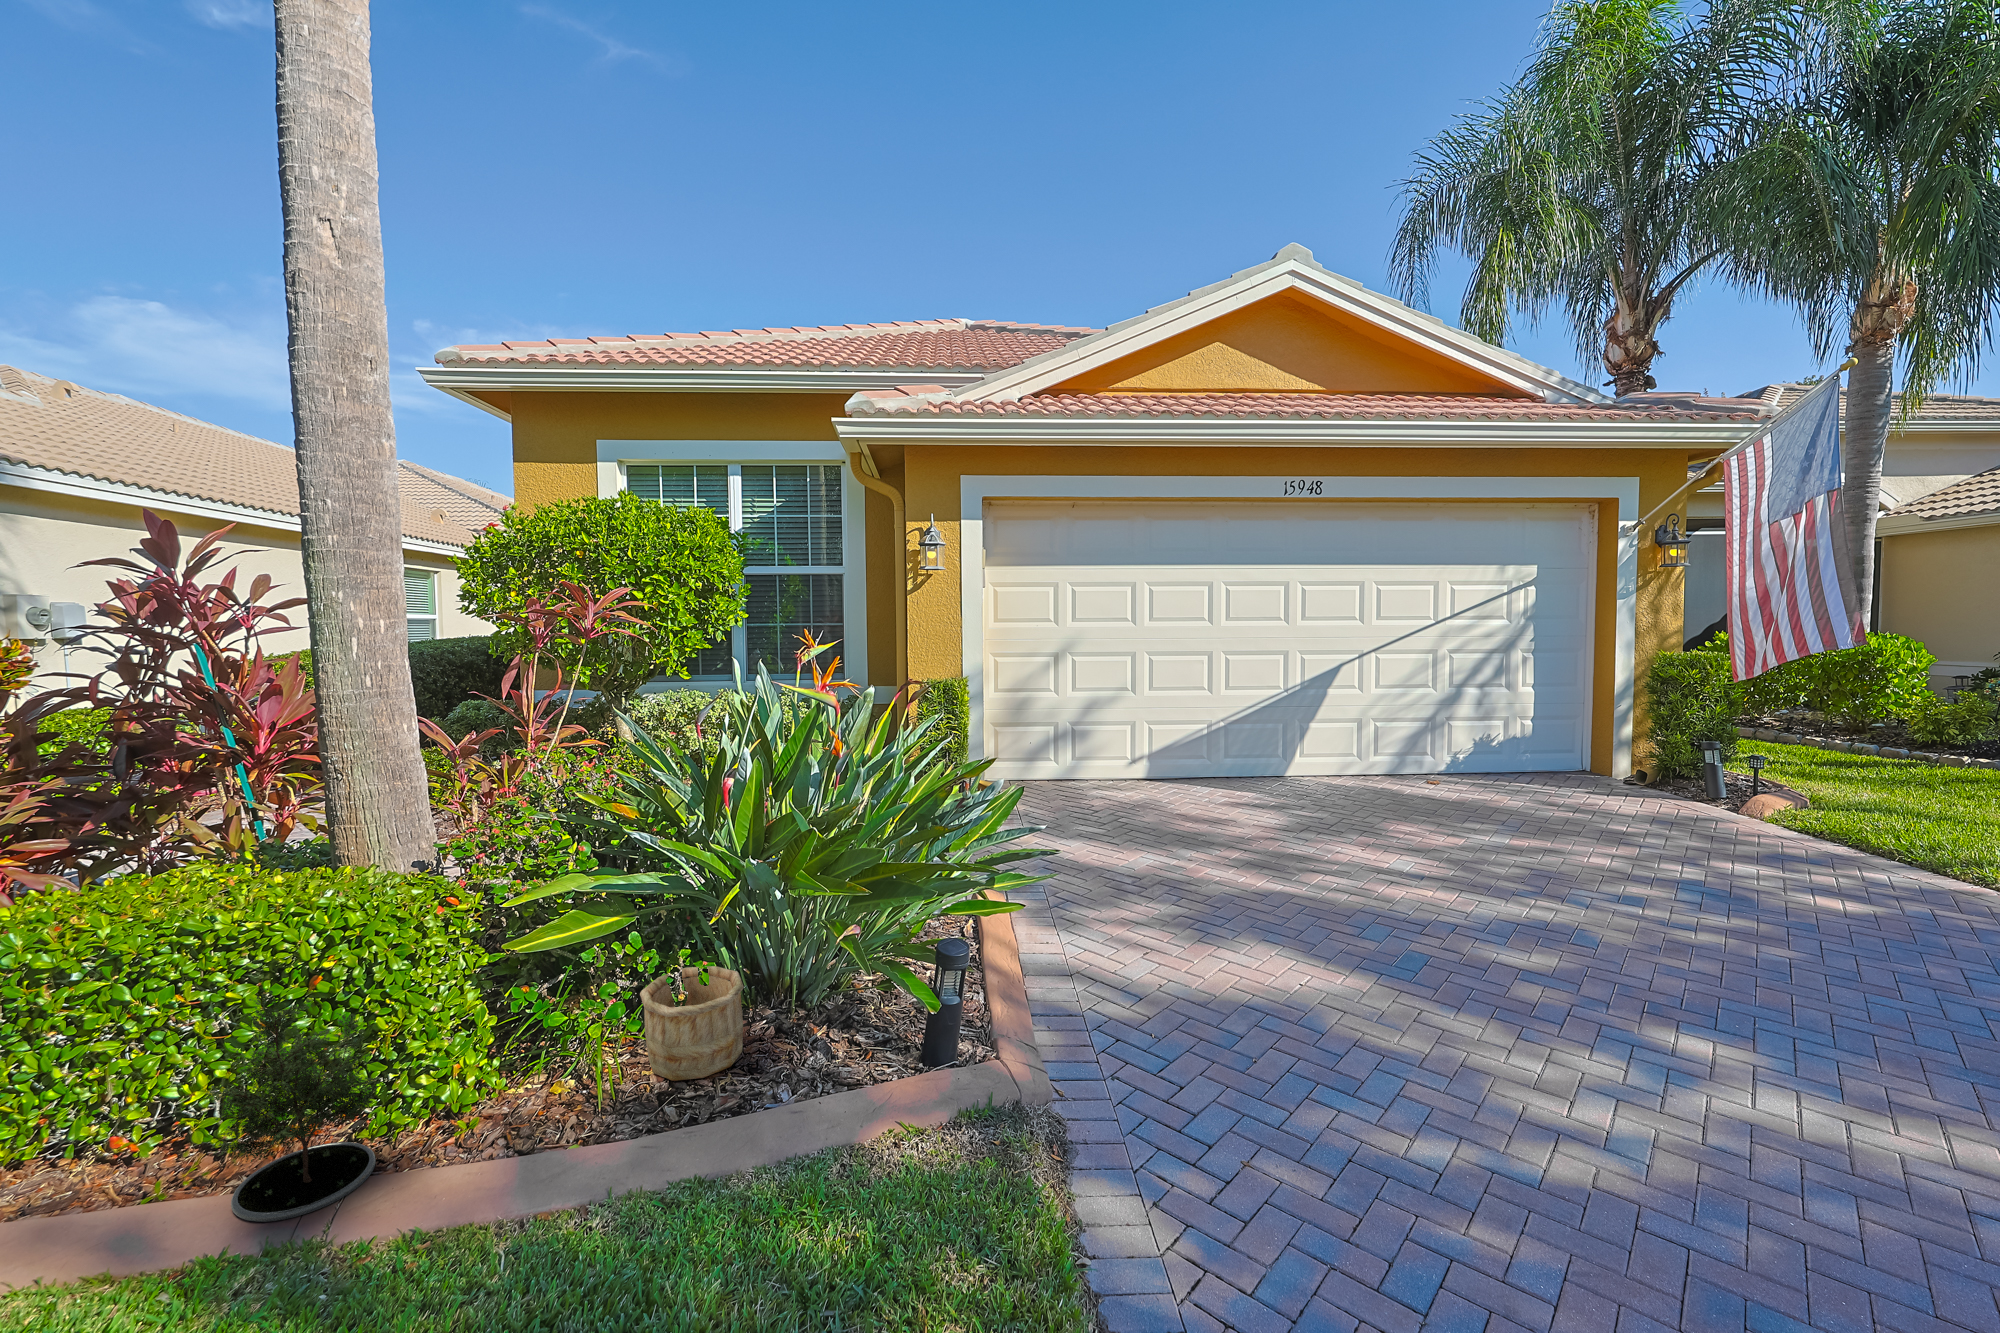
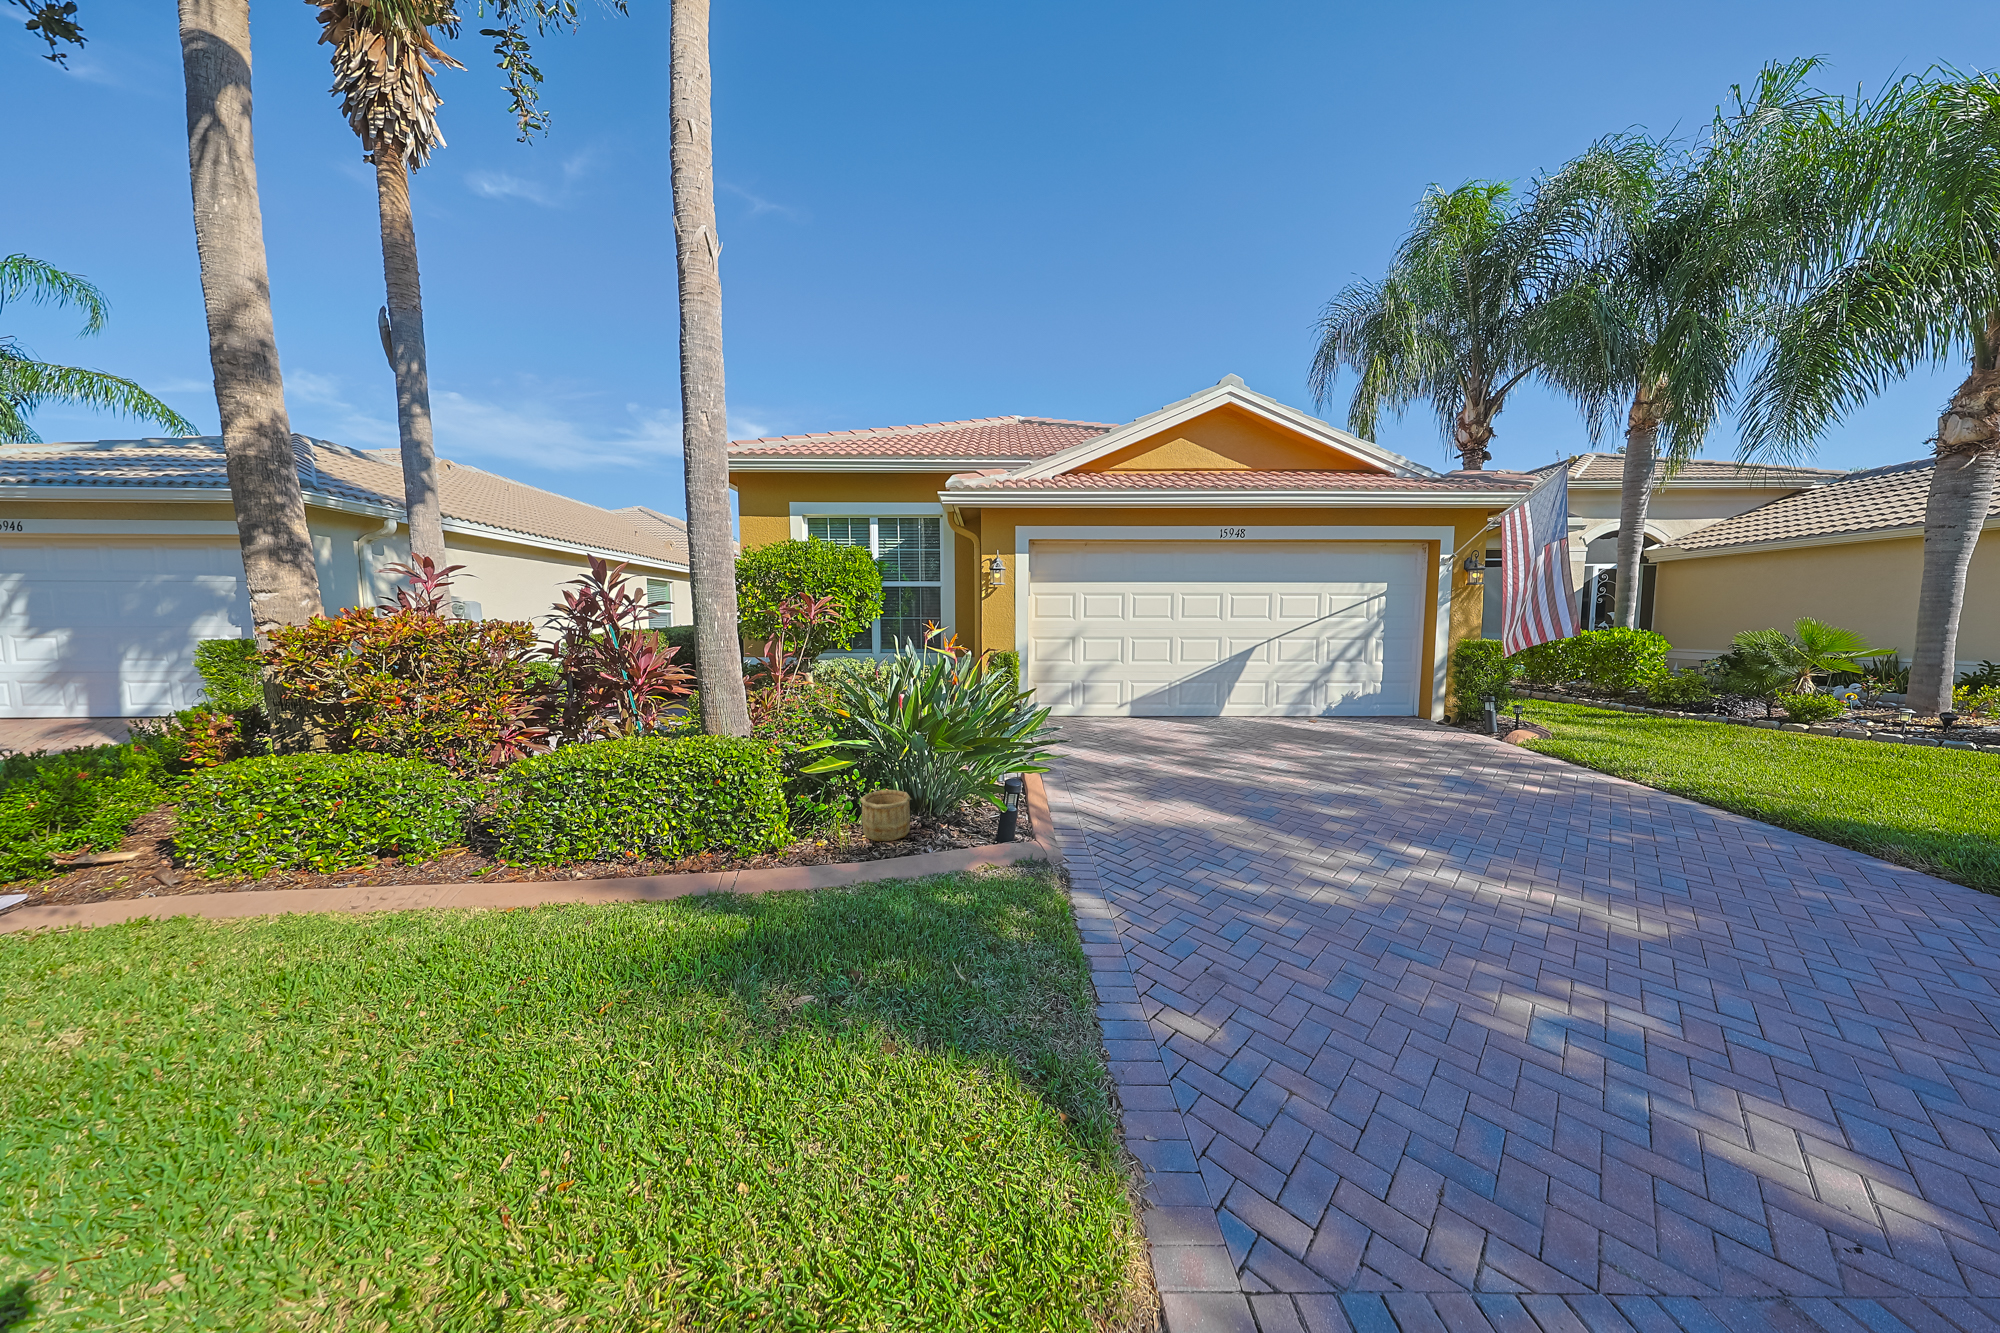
potted tree: present [206,987,381,1222] -> none [685,778,752,882]

